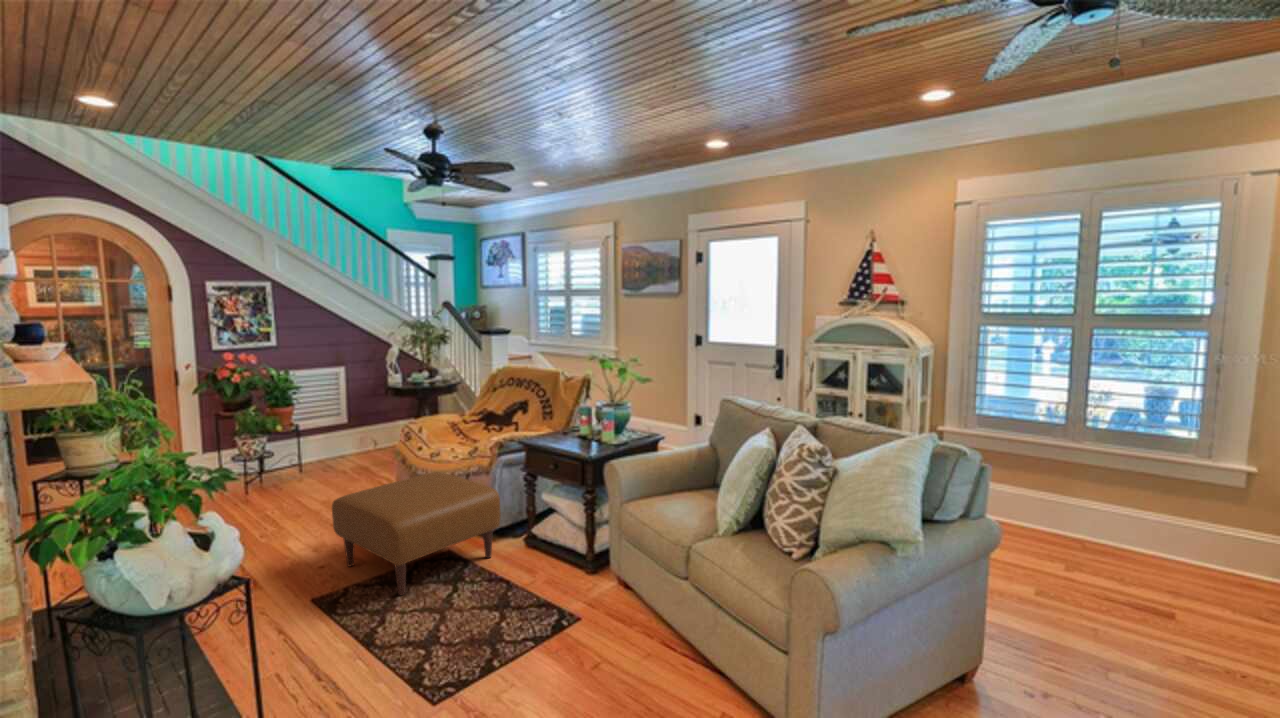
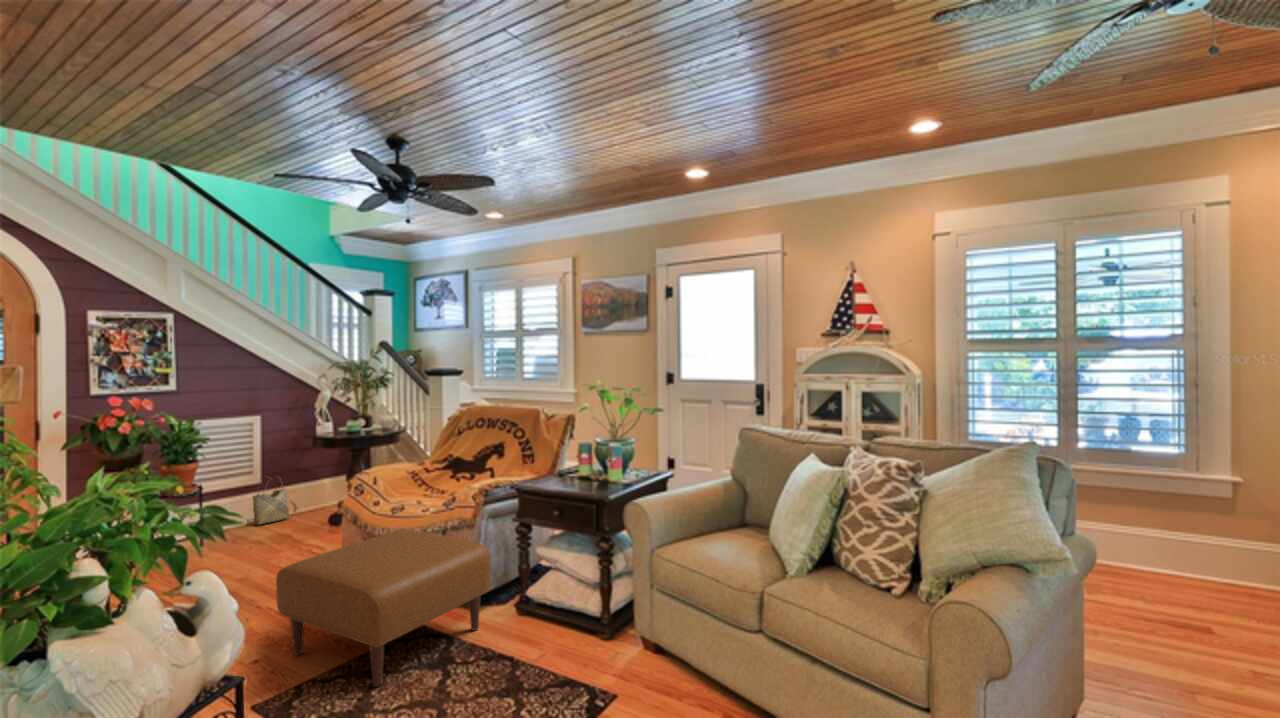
woven basket: none [339,417,370,458] -> present [253,489,289,524]

